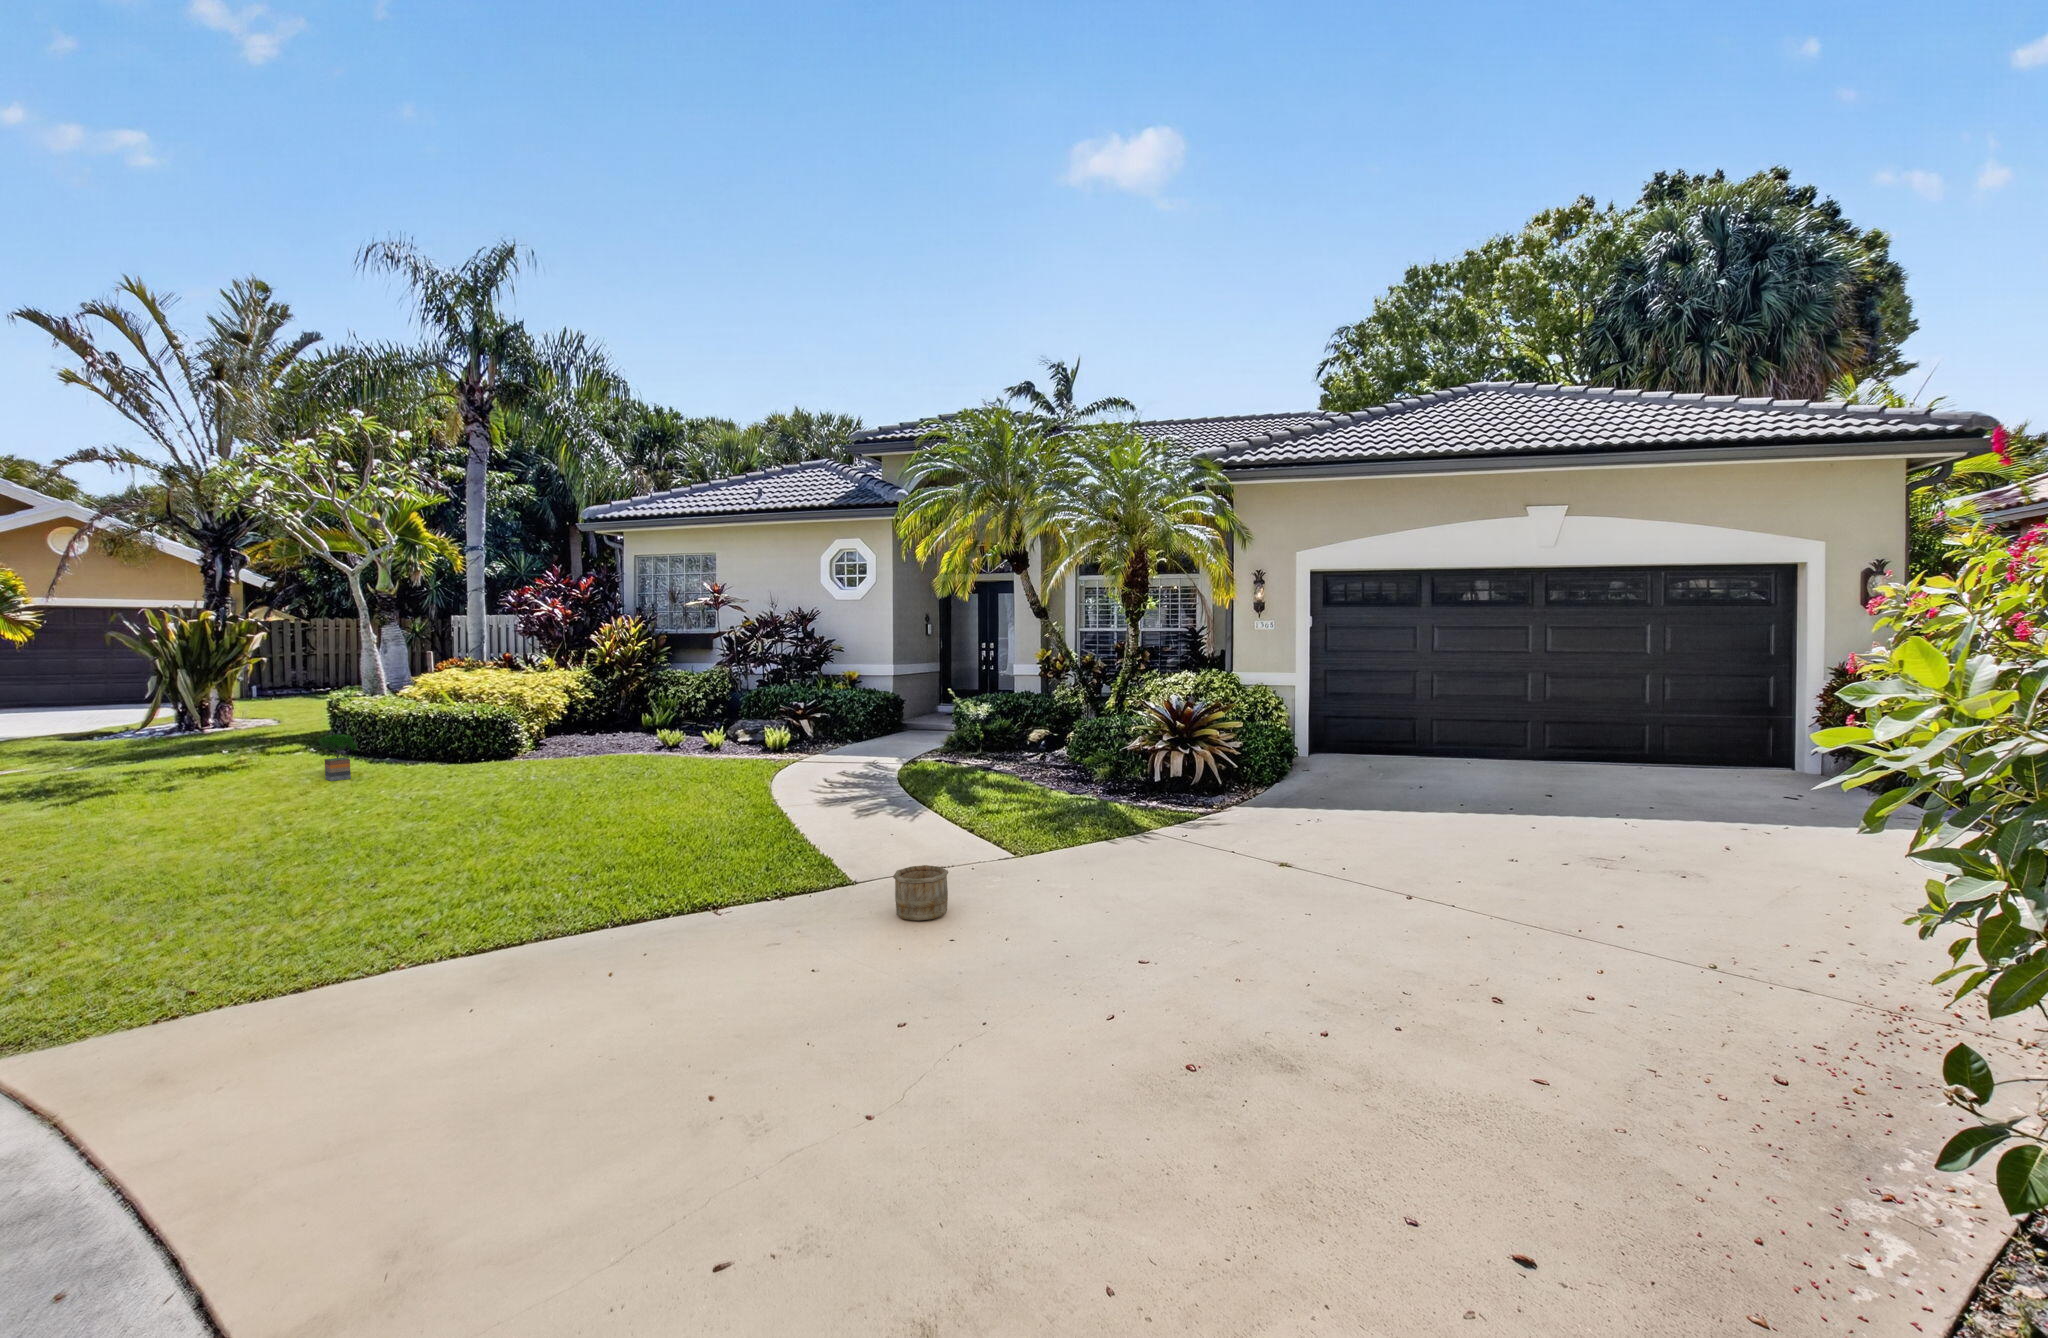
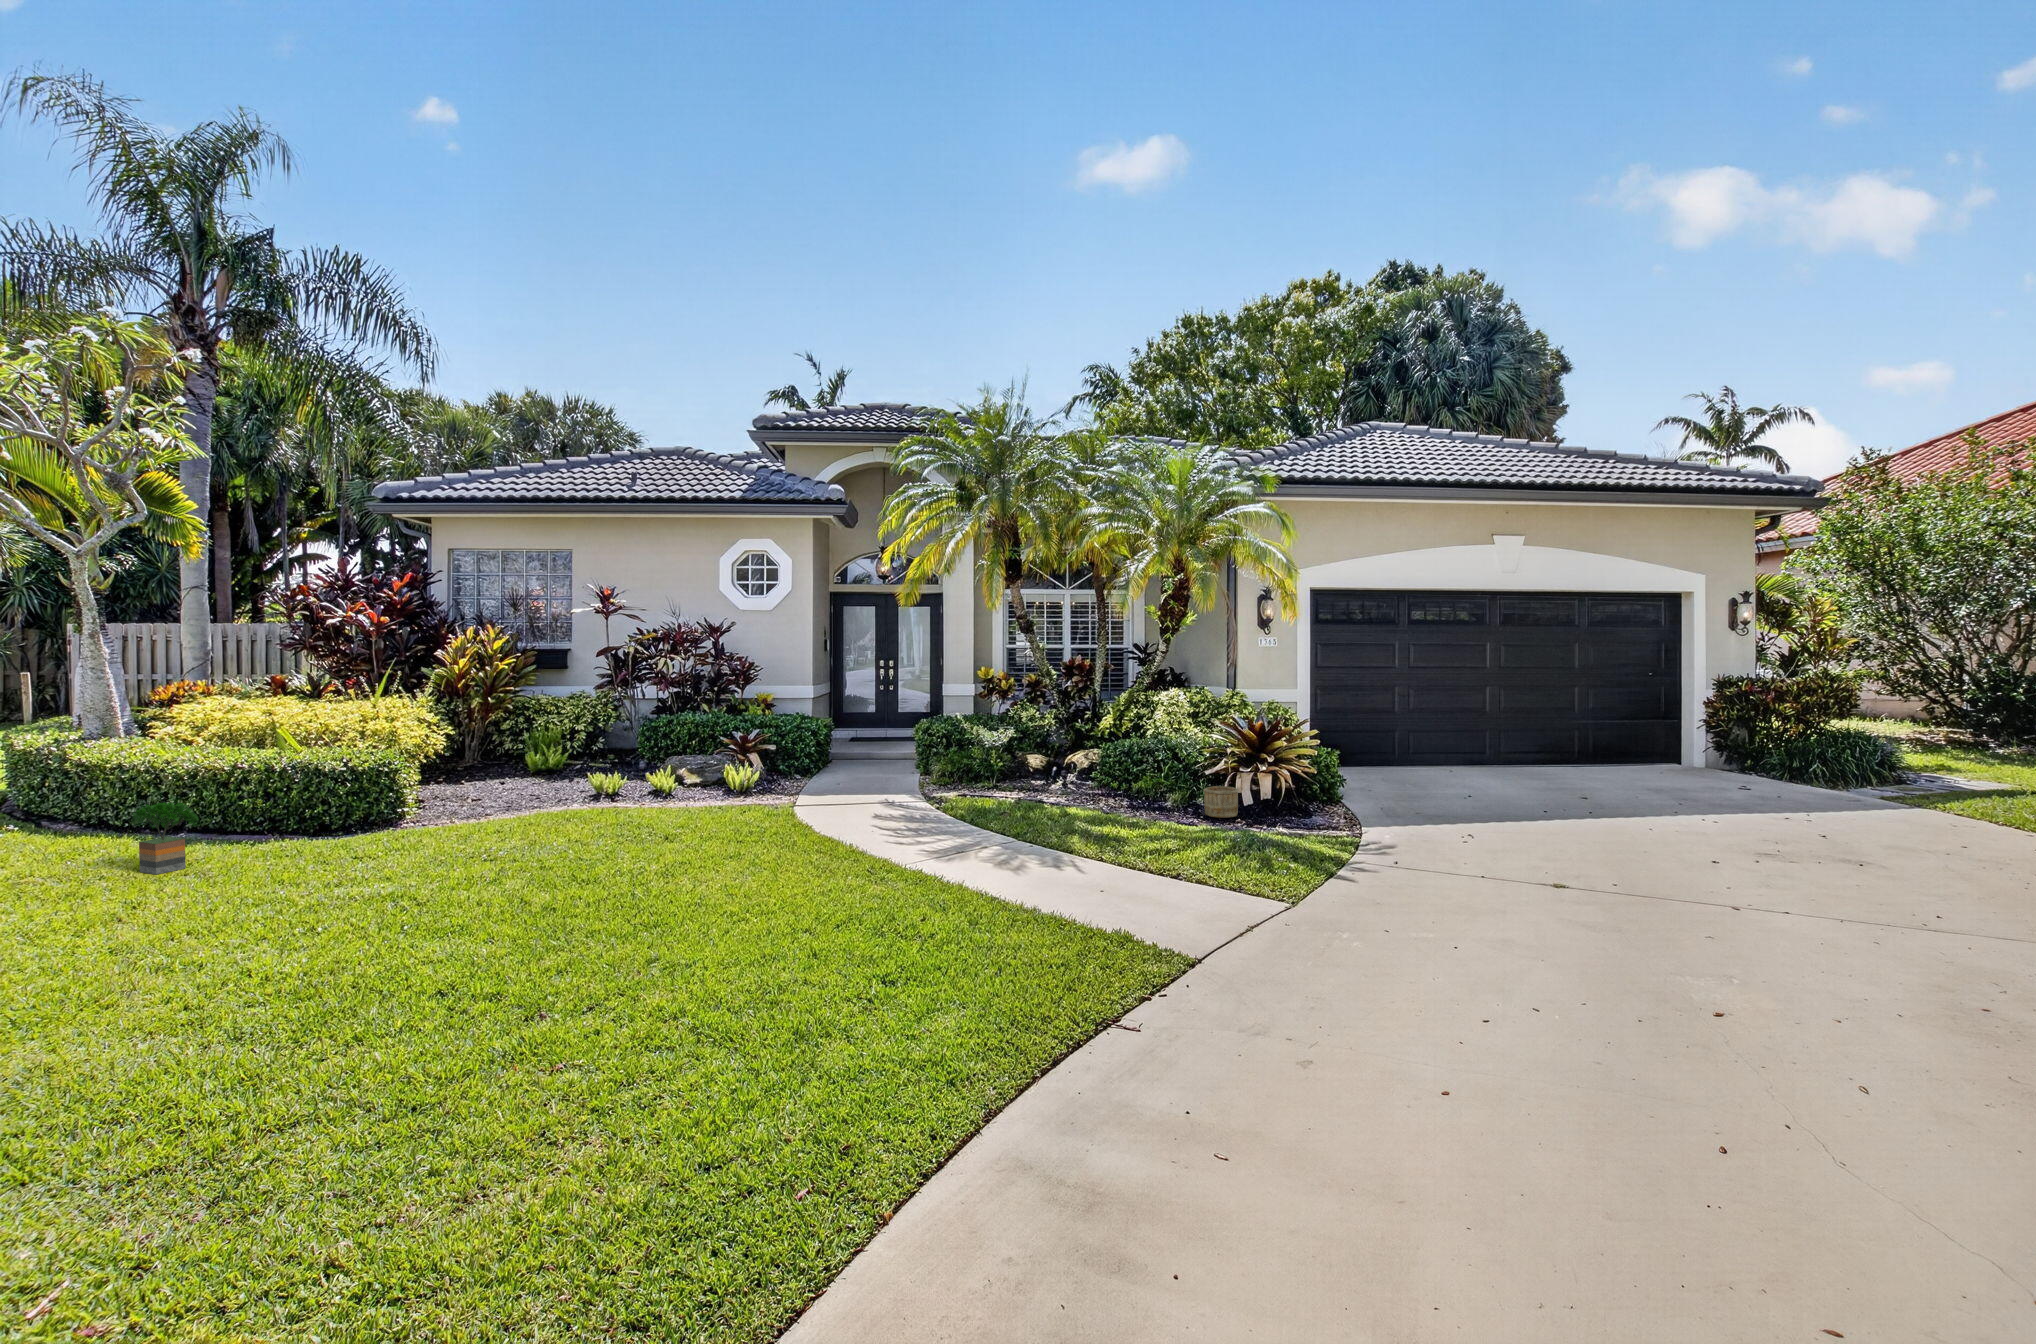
wooden bucket: present [893,865,948,920] -> present [1203,786,1239,818]

